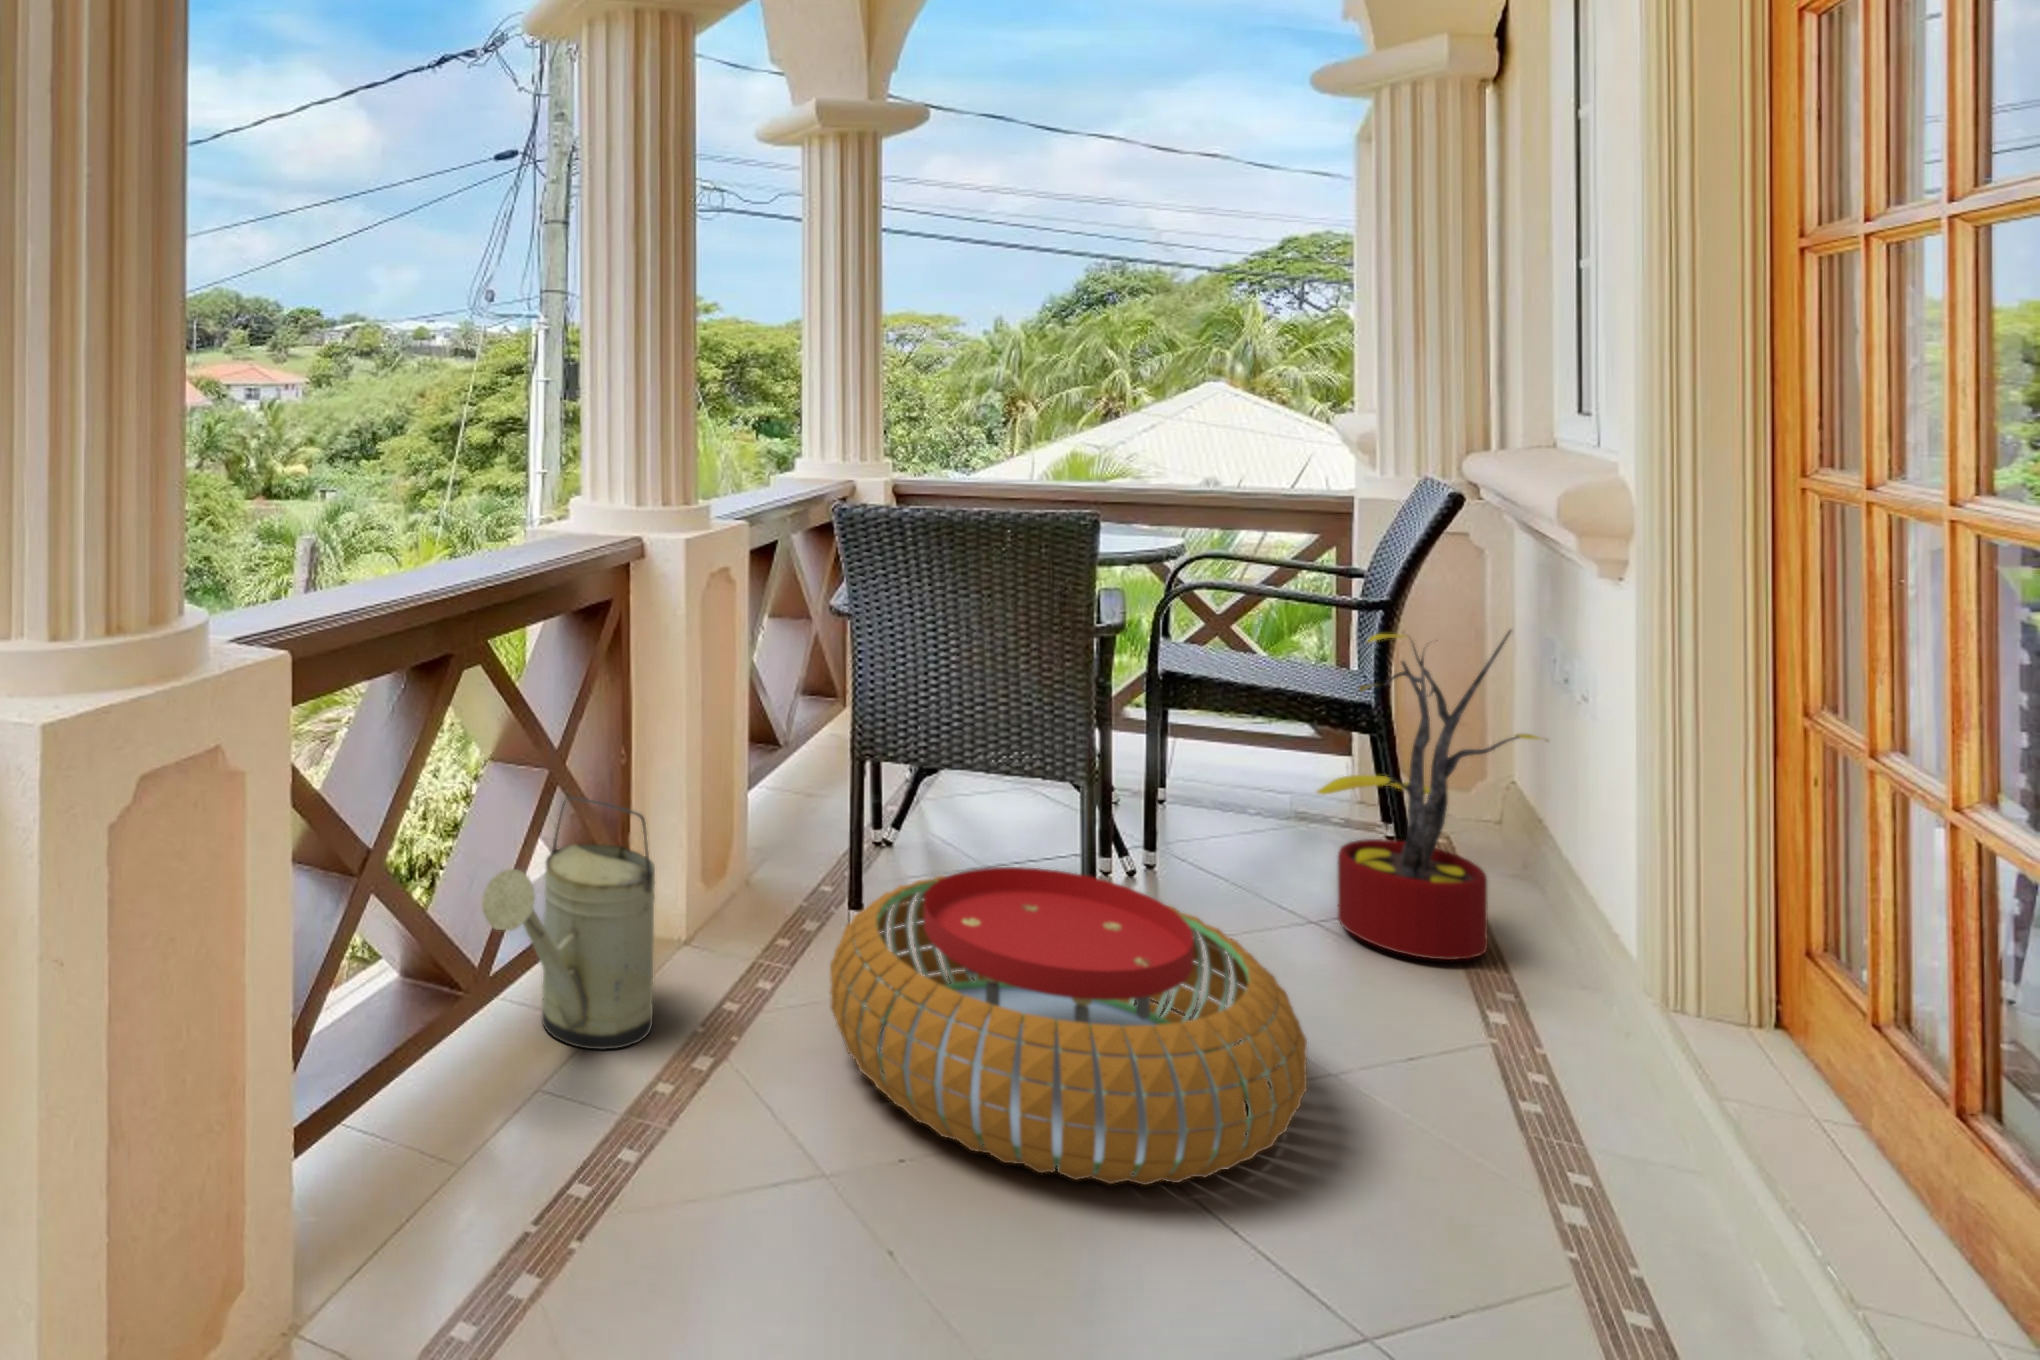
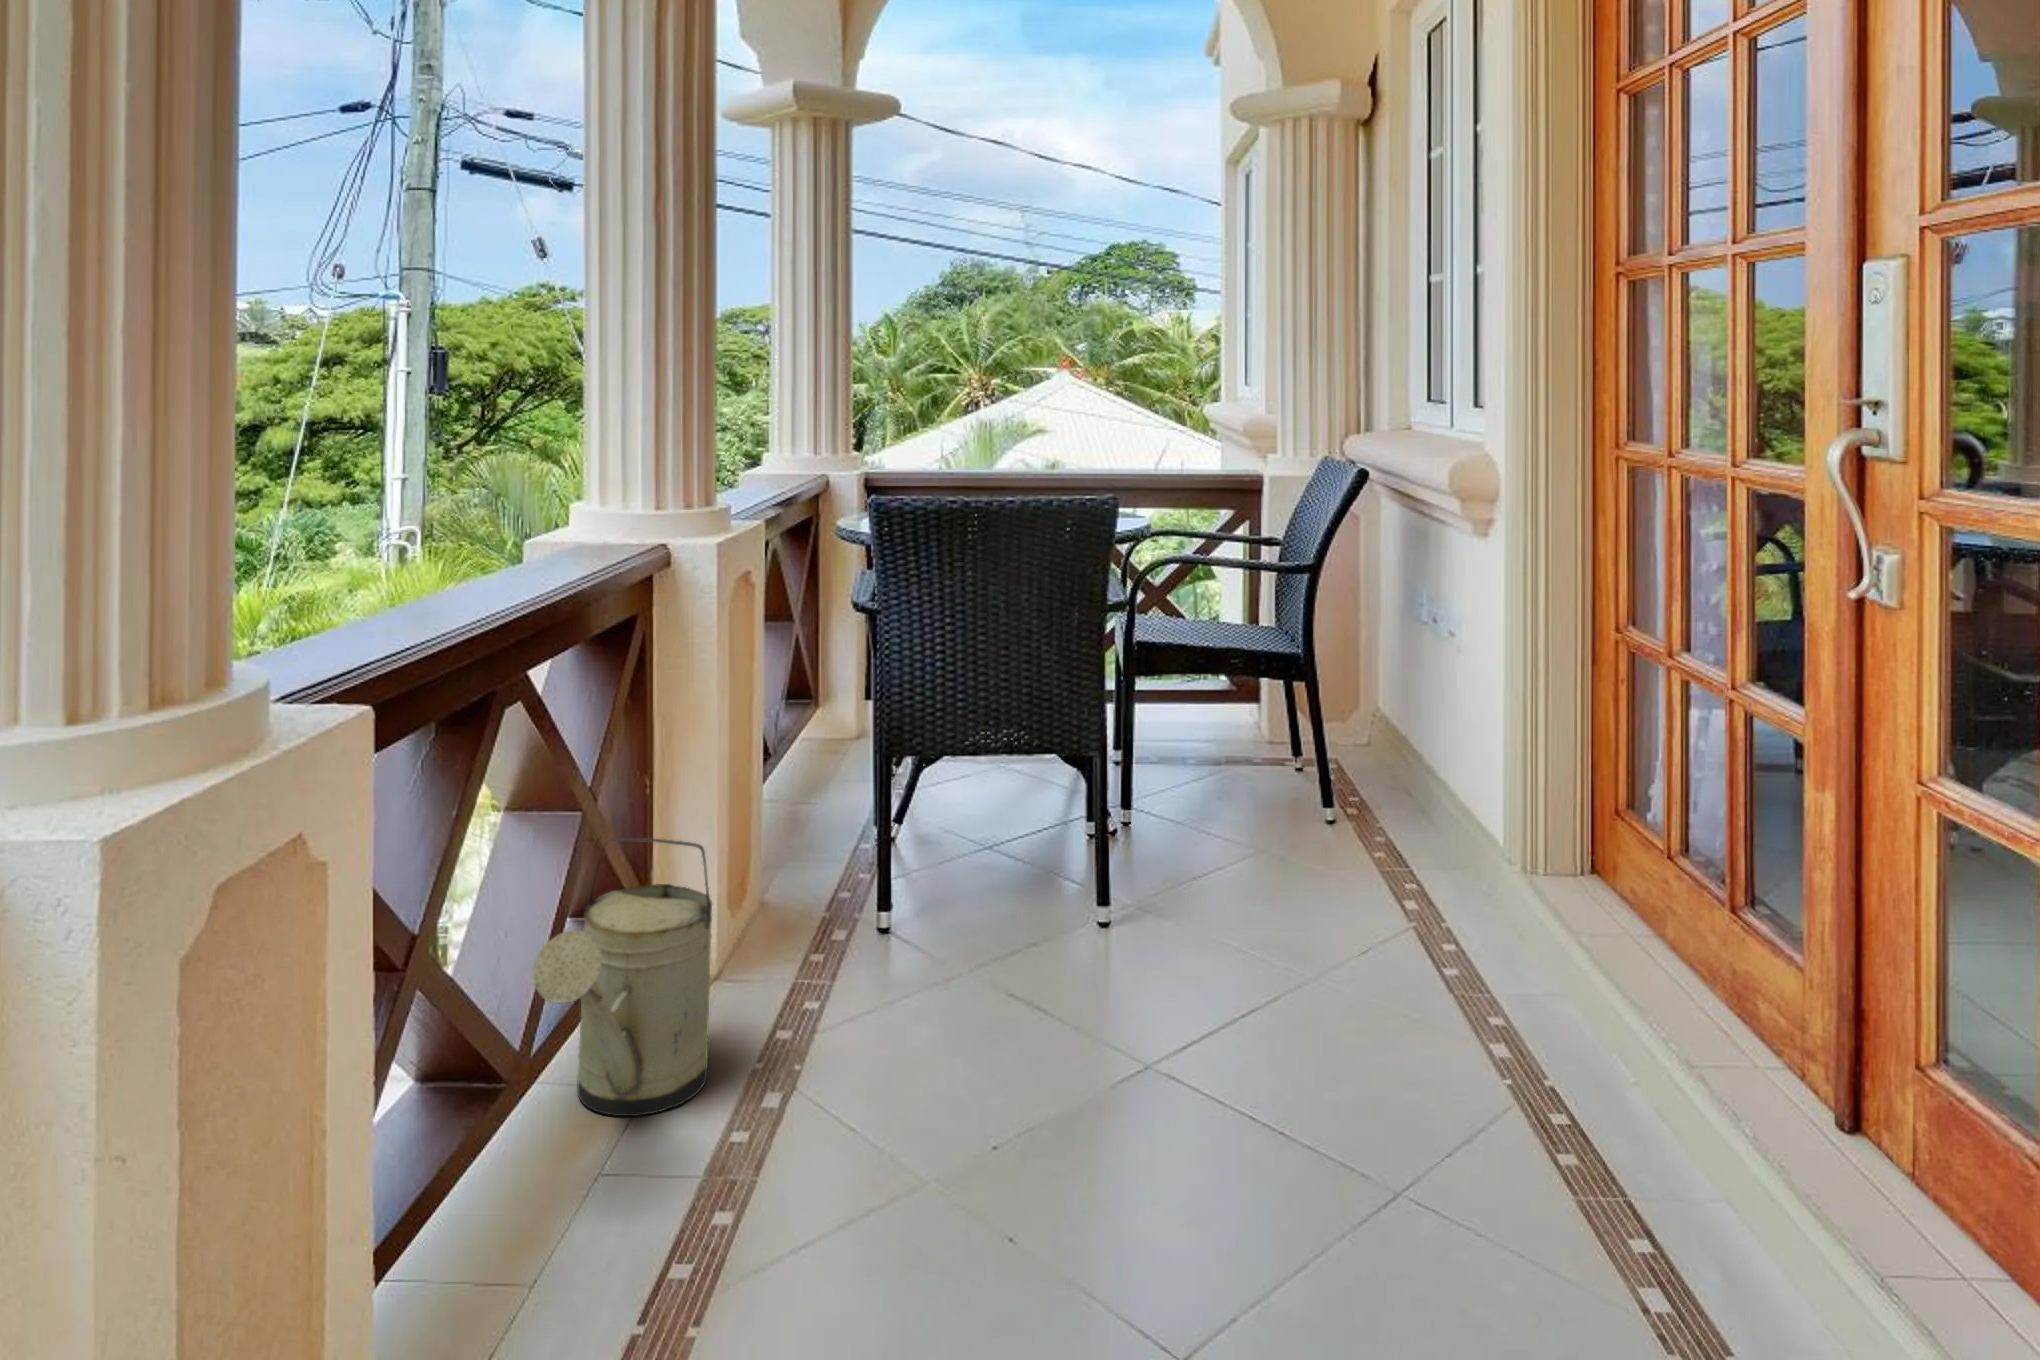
decorative plant: present [1317,630,1539,960] -> none [1279,580,1419,861]
pouf: present [830,867,1307,1185] -> none [896,836,1313,1121]

